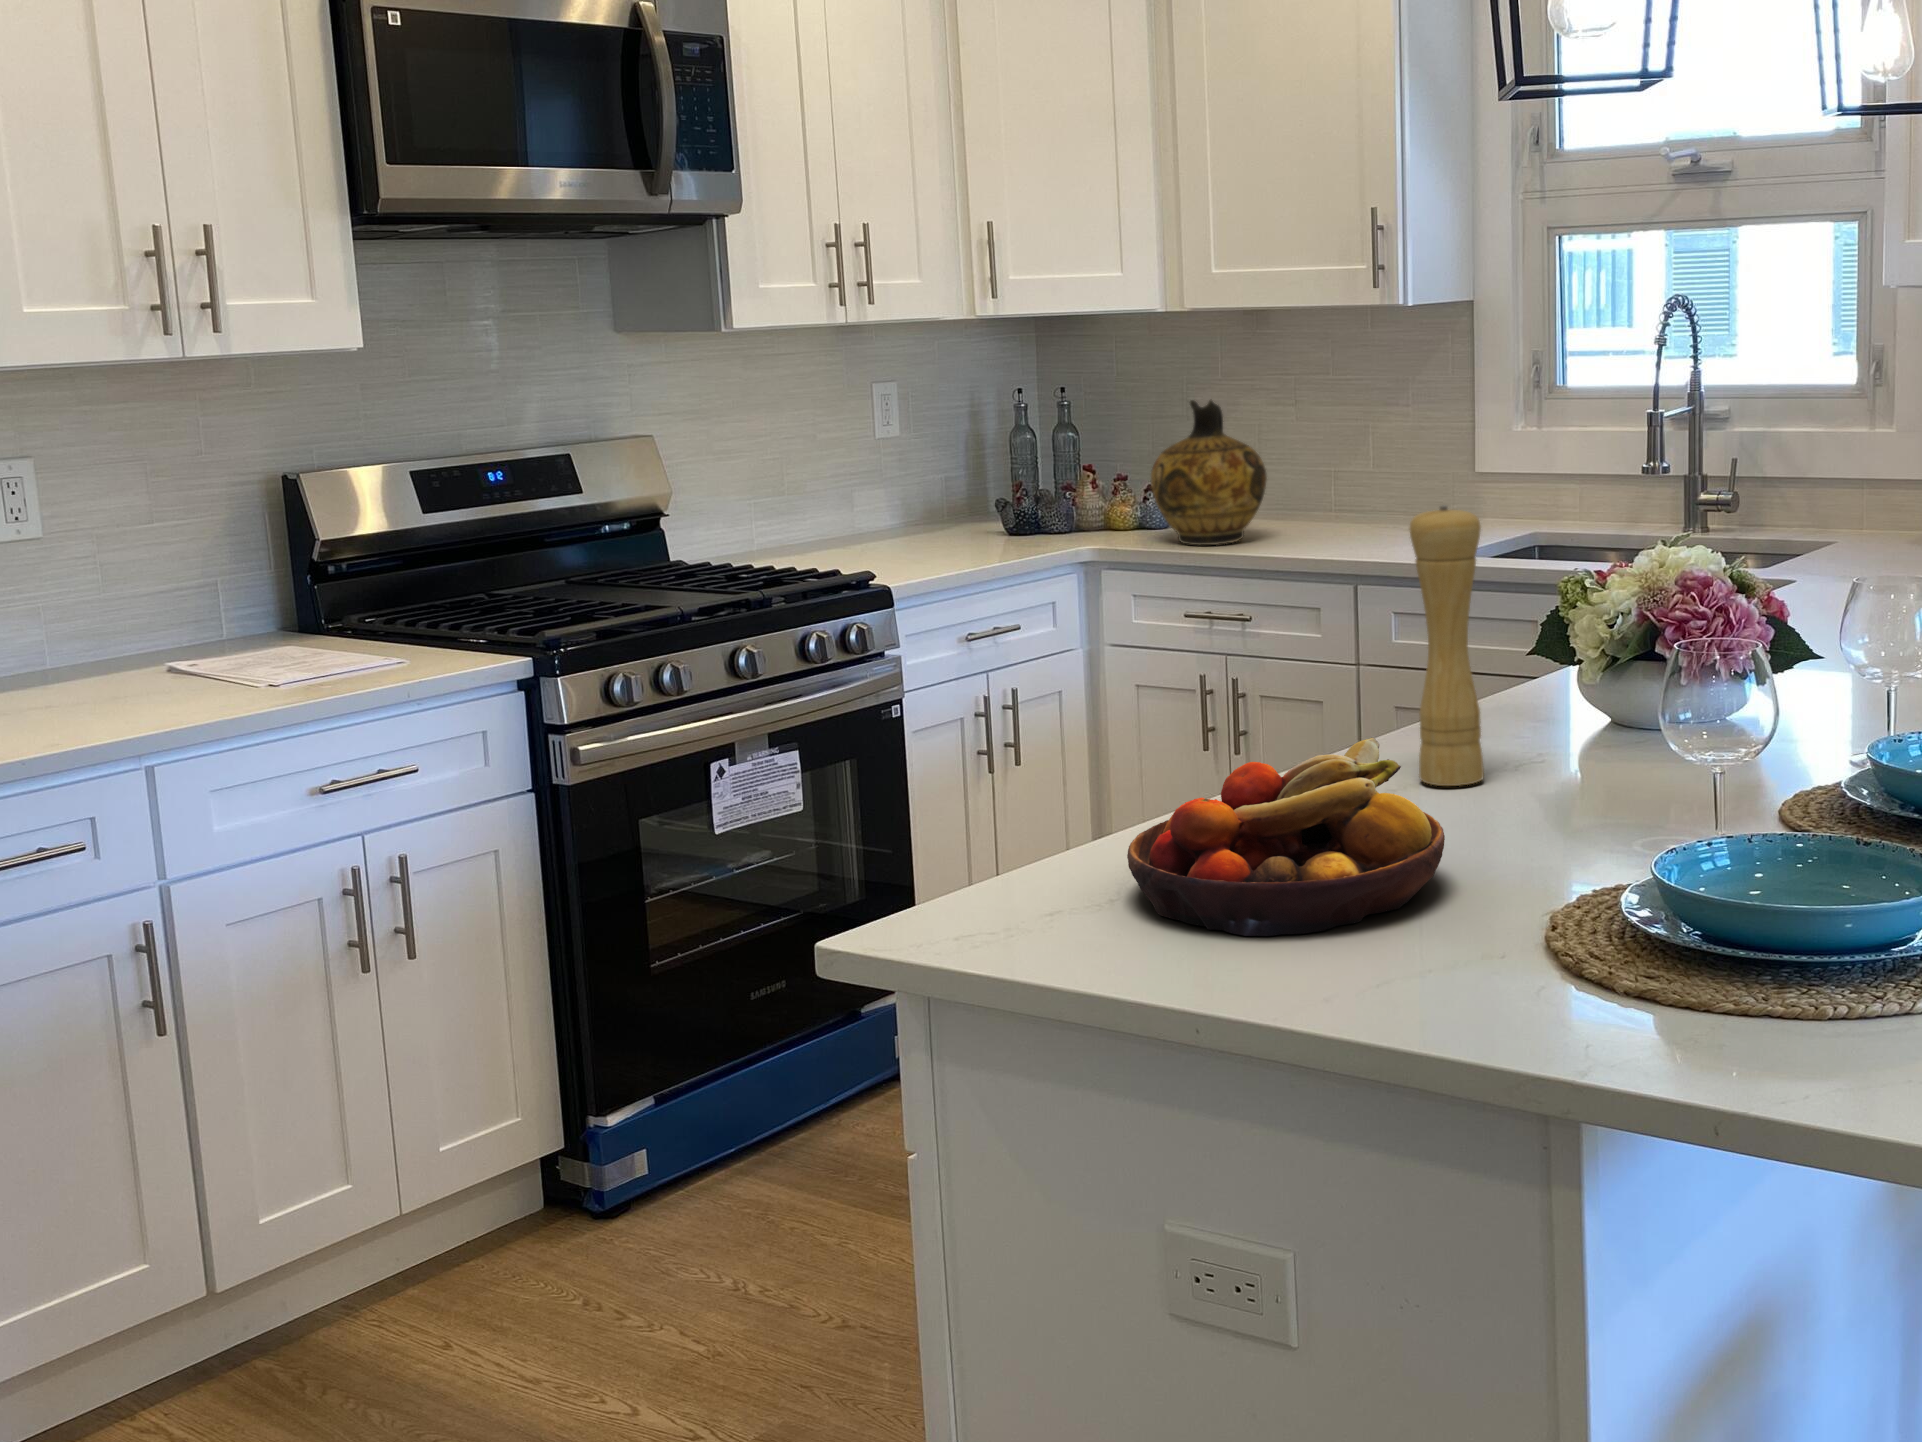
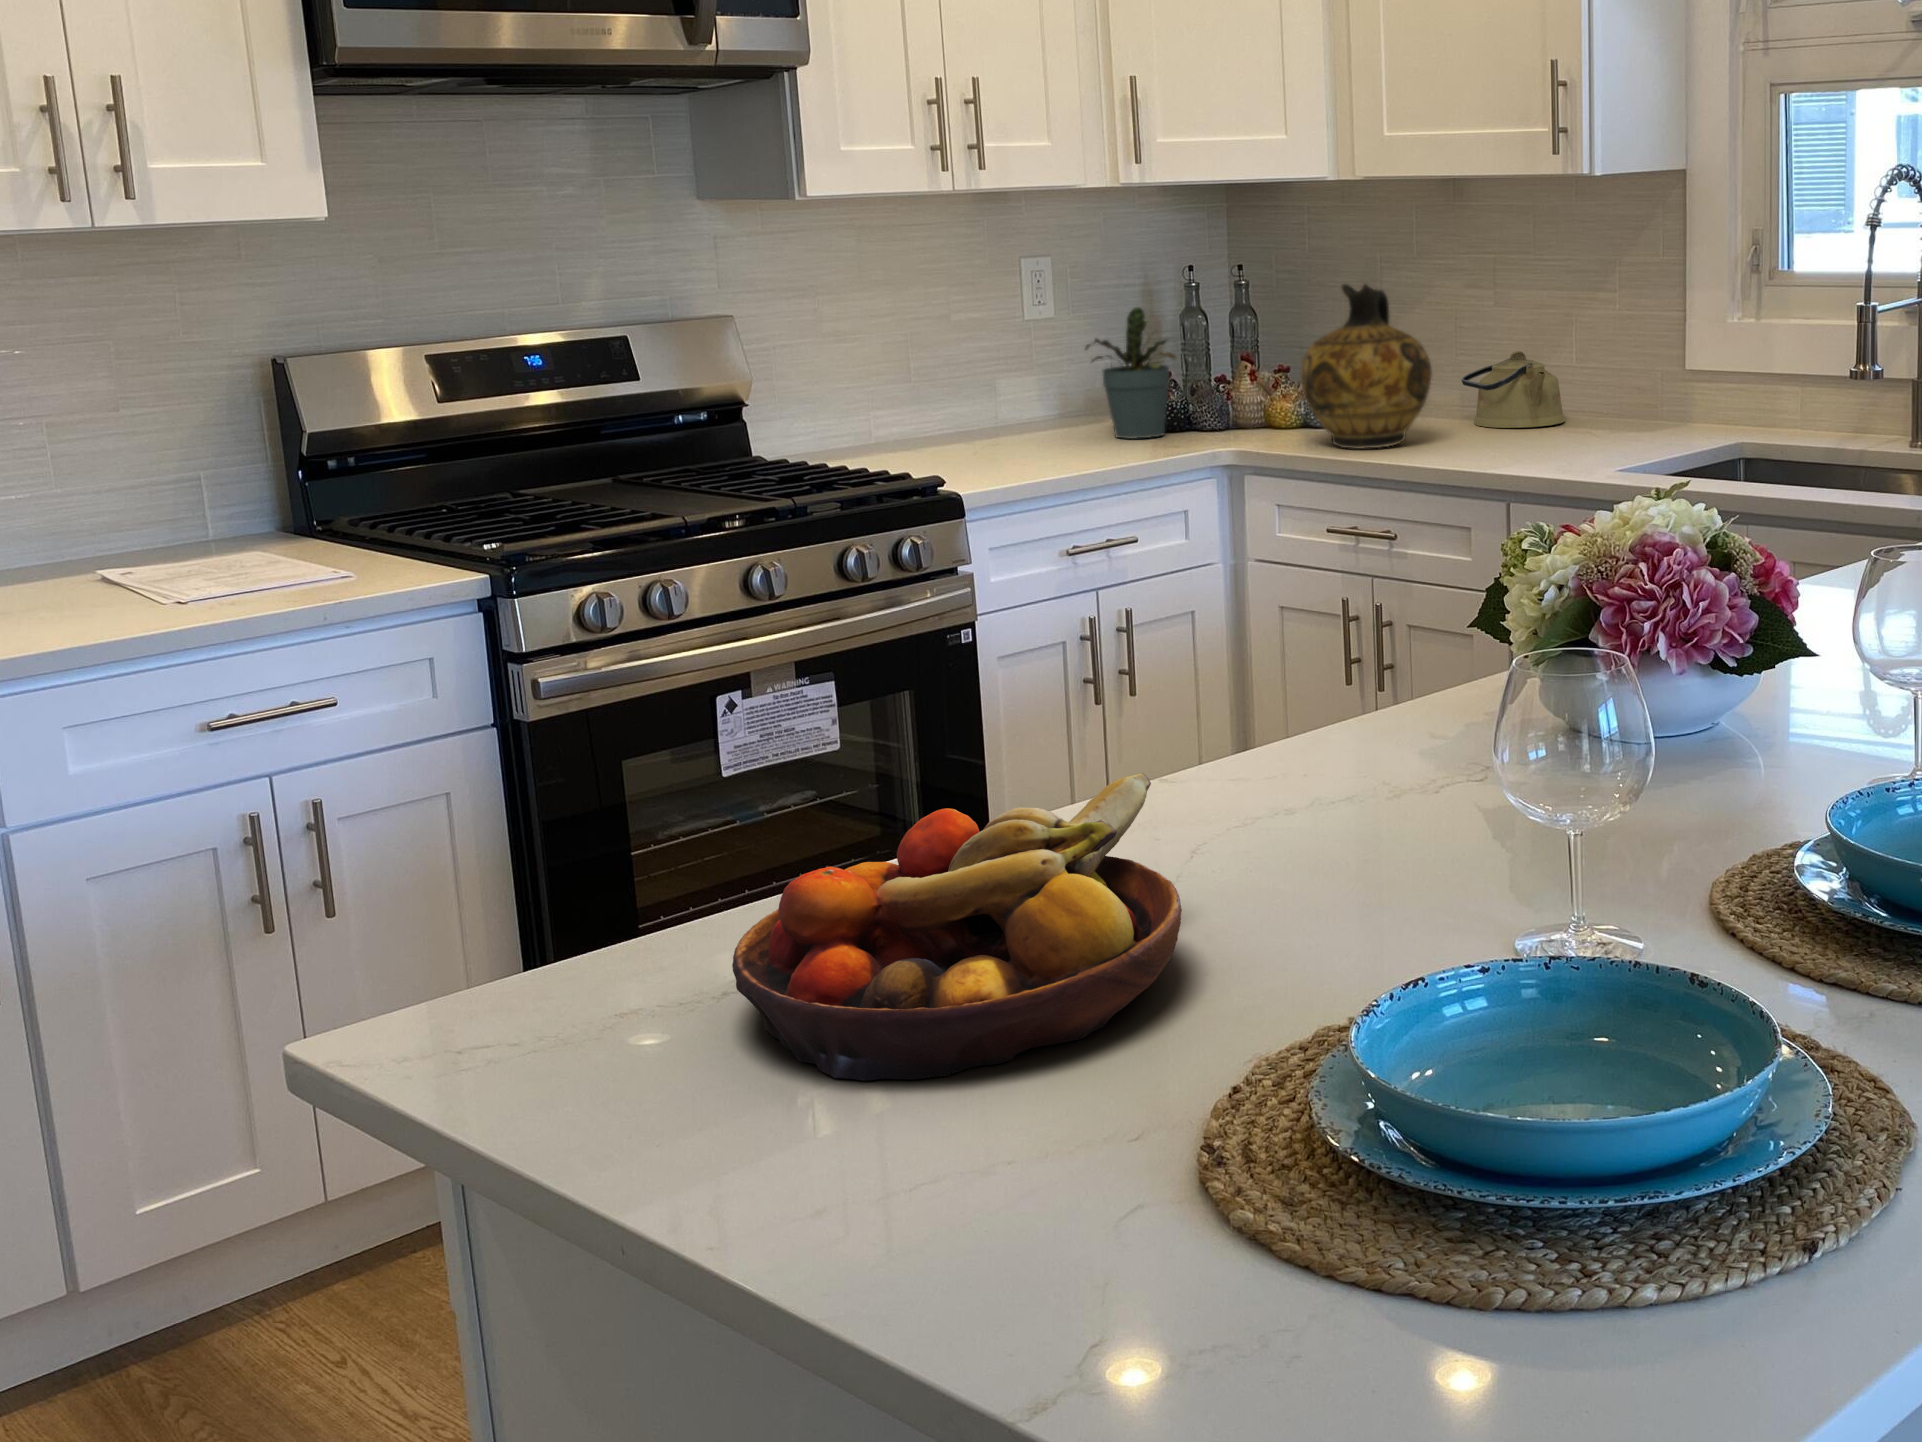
potted plant: none [945,424,1029,542] -> present [1086,307,1176,439]
kettle: none [1275,459,1369,527] -> present [1461,351,1565,428]
pepper mill: present [1410,506,1484,786] -> none [1286,447,1389,816]

